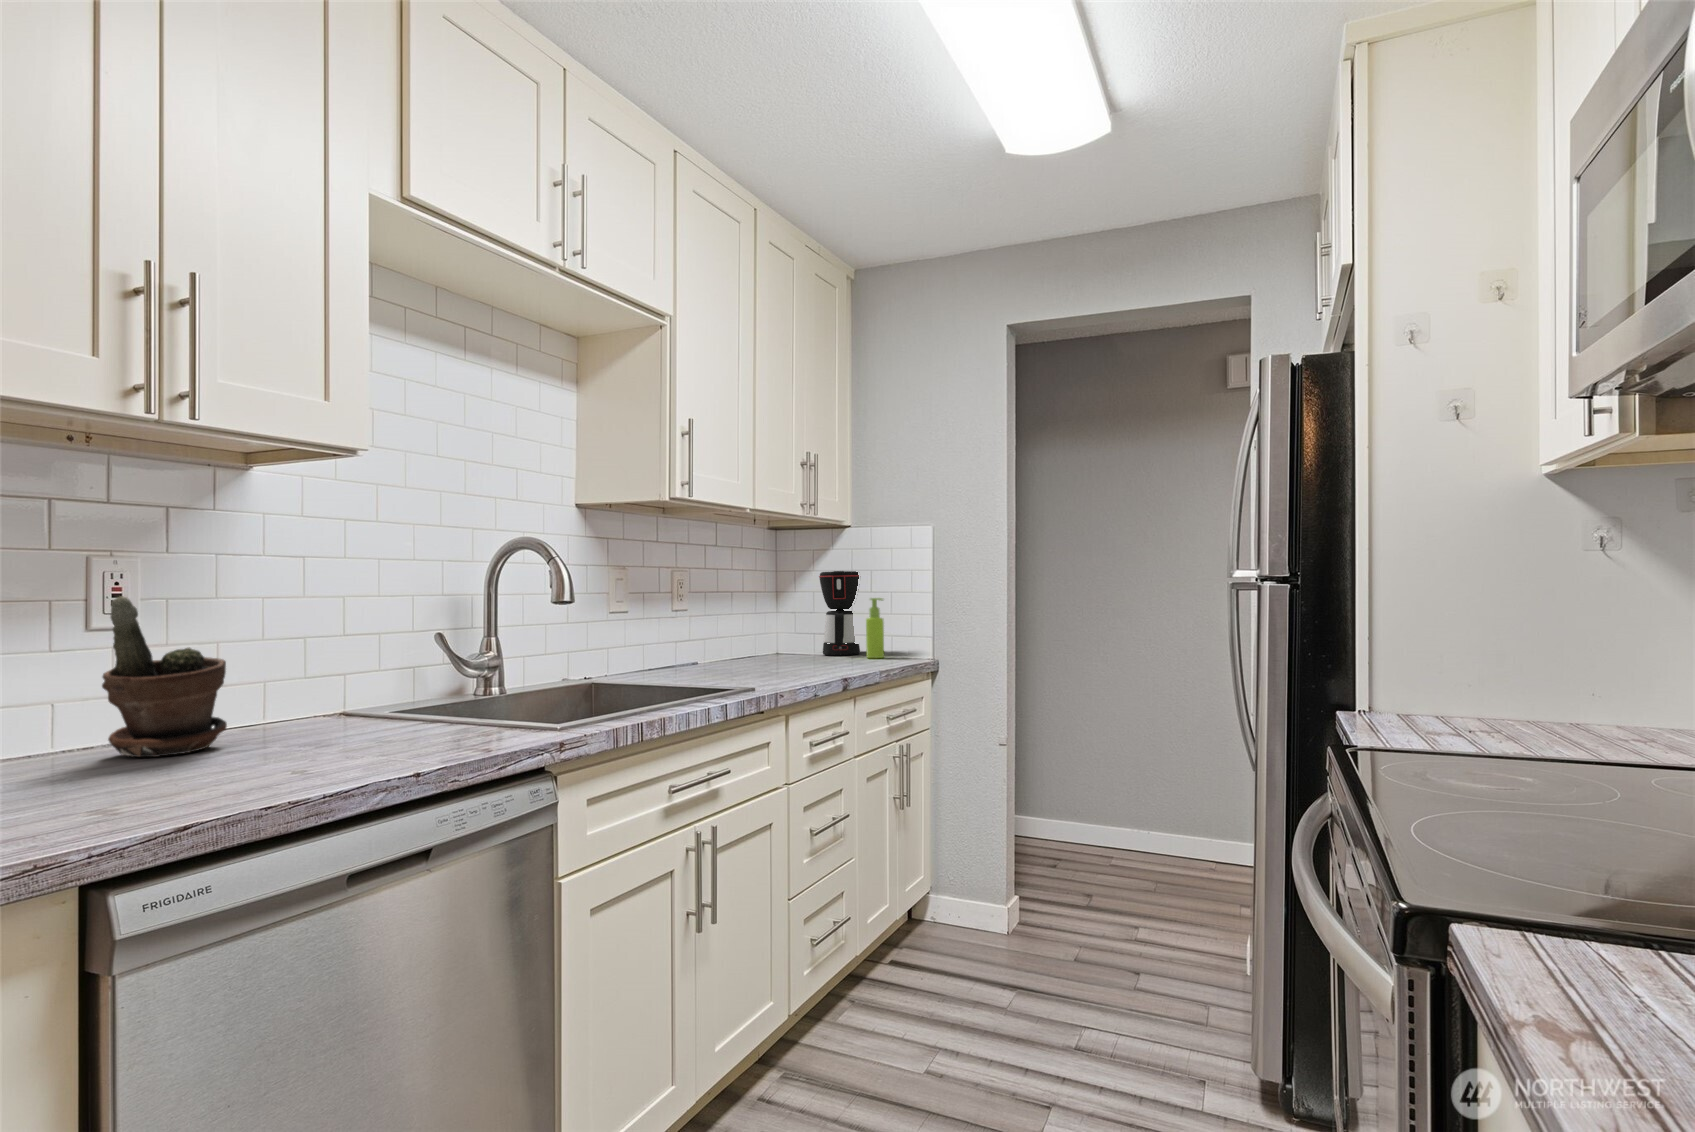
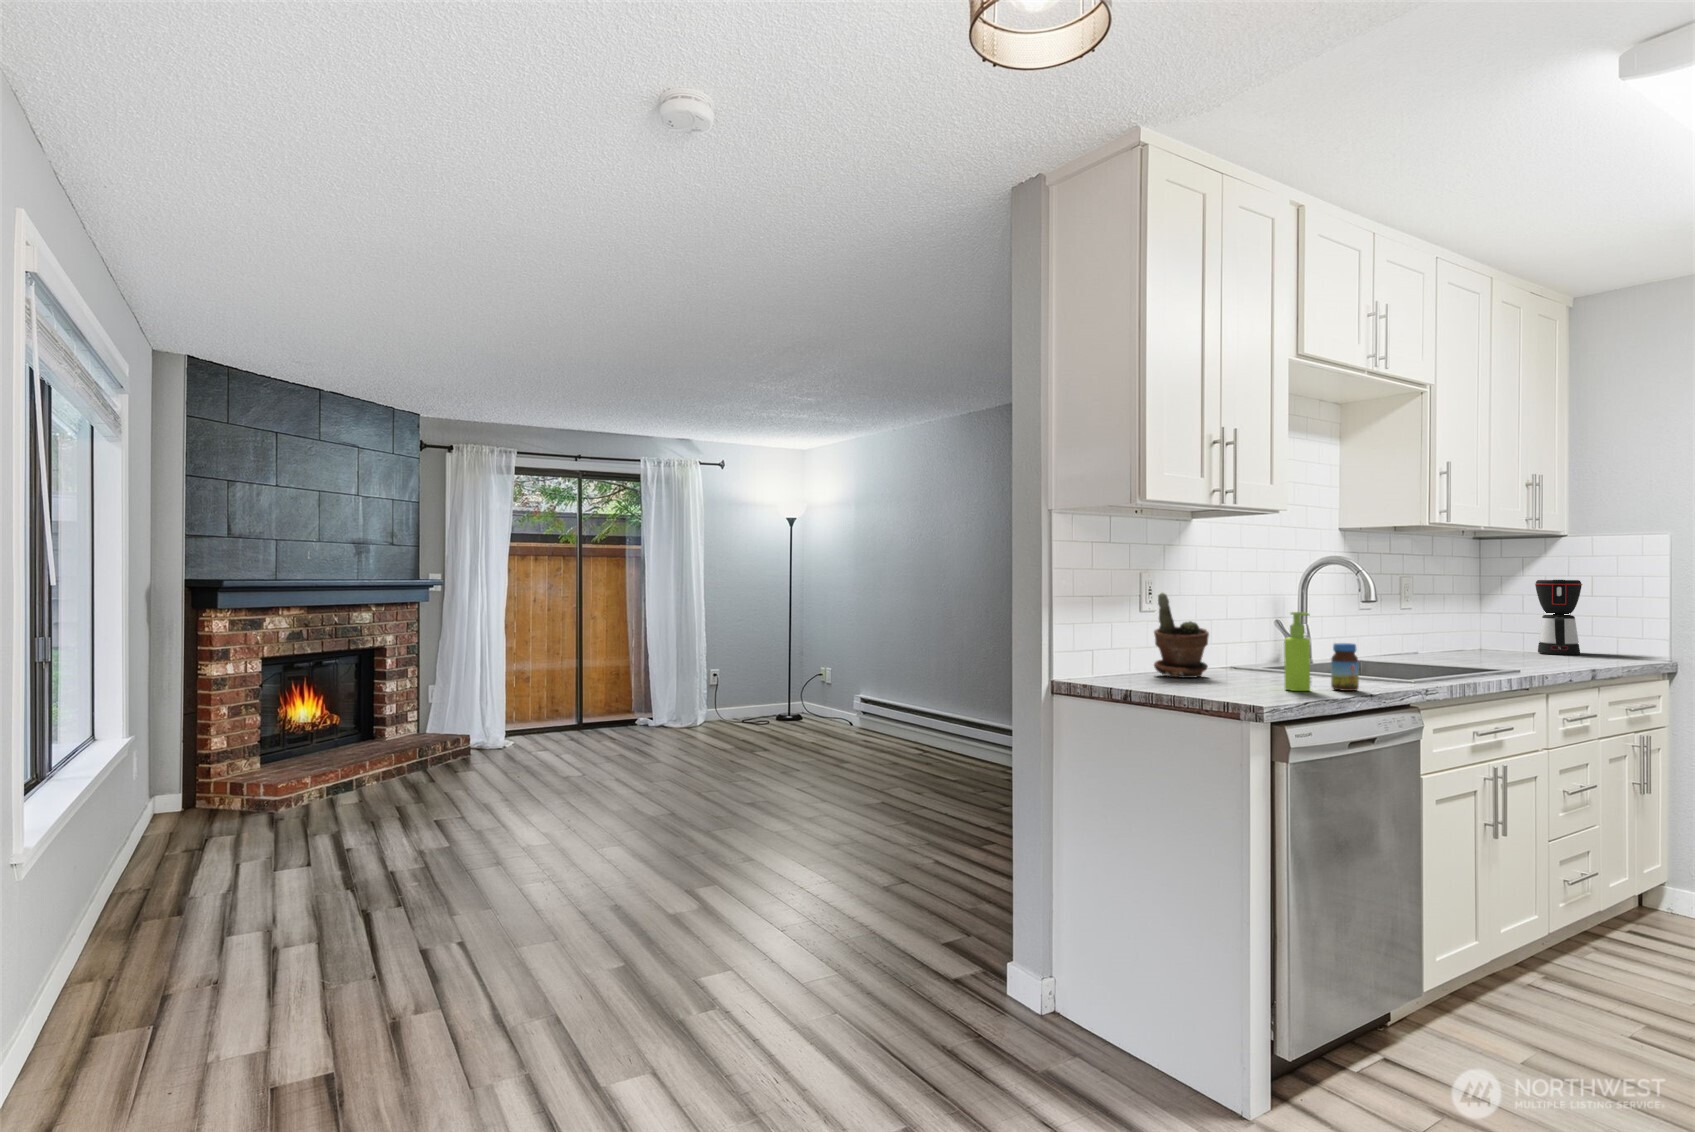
soap dispenser: present [866,598,884,658] -> present [1284,612,1310,691]
jar: none [364,677,413,766] -> present [1331,643,1359,691]

